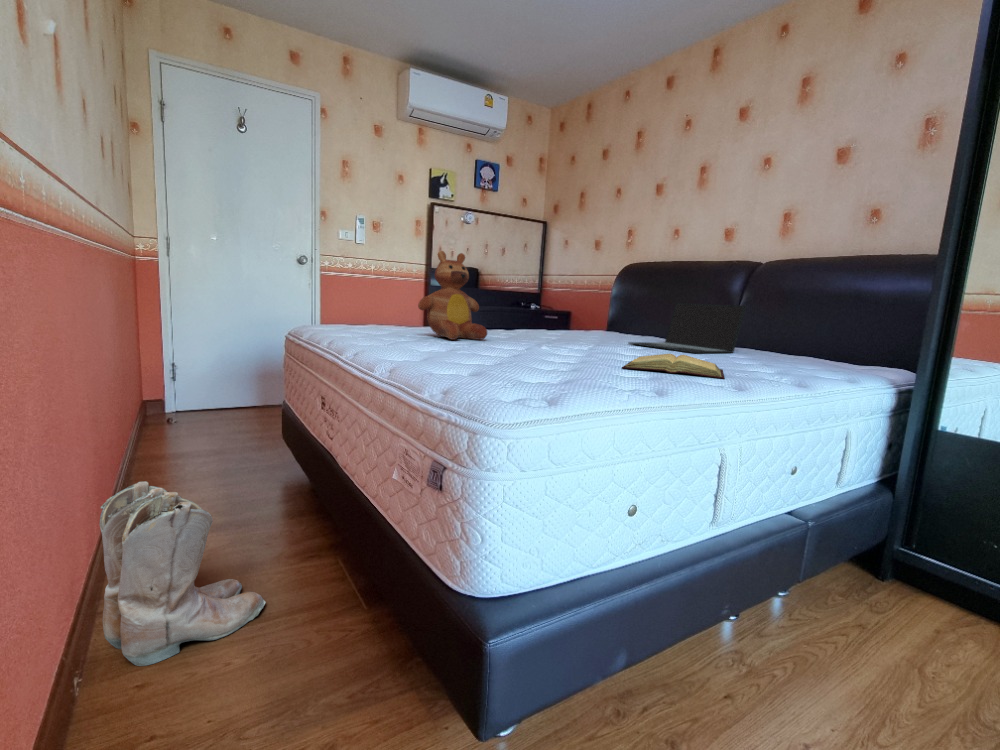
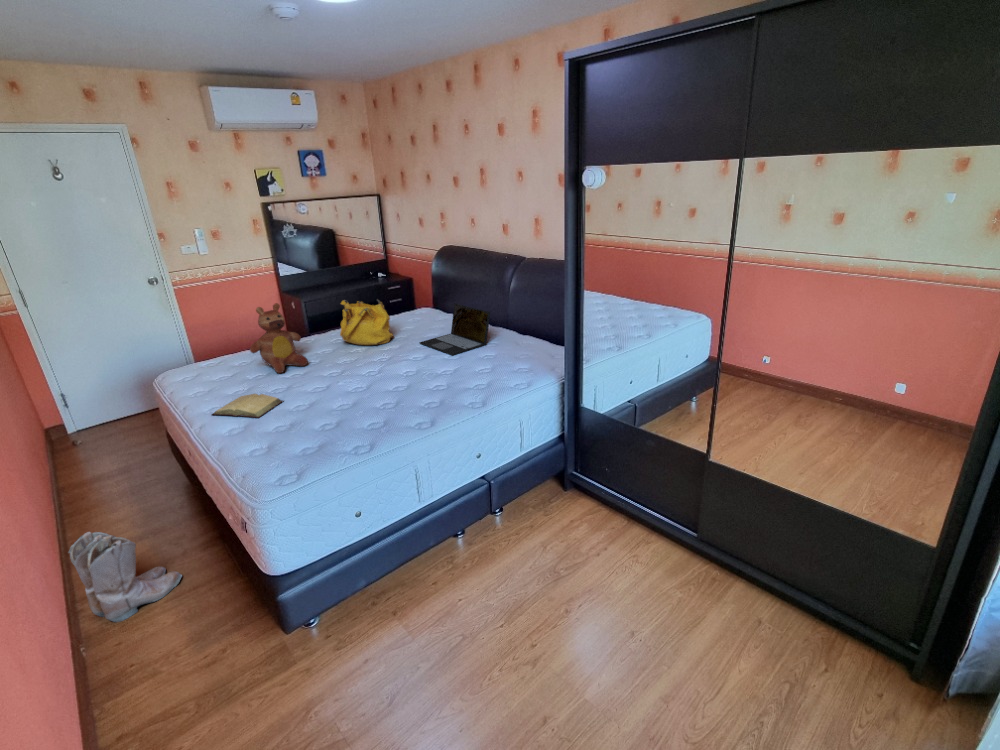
handbag: none [519,282,589,340] -> present [340,300,393,345]
book: present [622,354,725,379] -> present [212,394,283,418]

